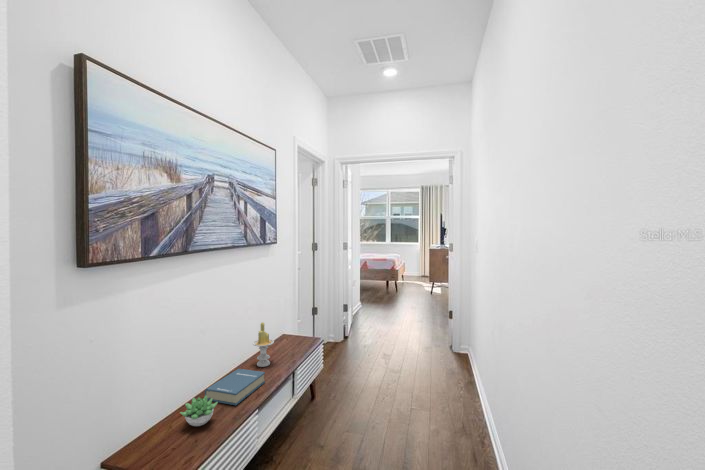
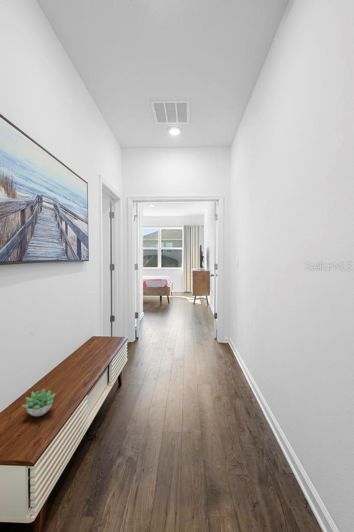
candle: present [253,322,274,367] -> none [73,326,92,364]
hardback book: present [205,369,265,405] -> none [38,366,89,396]

